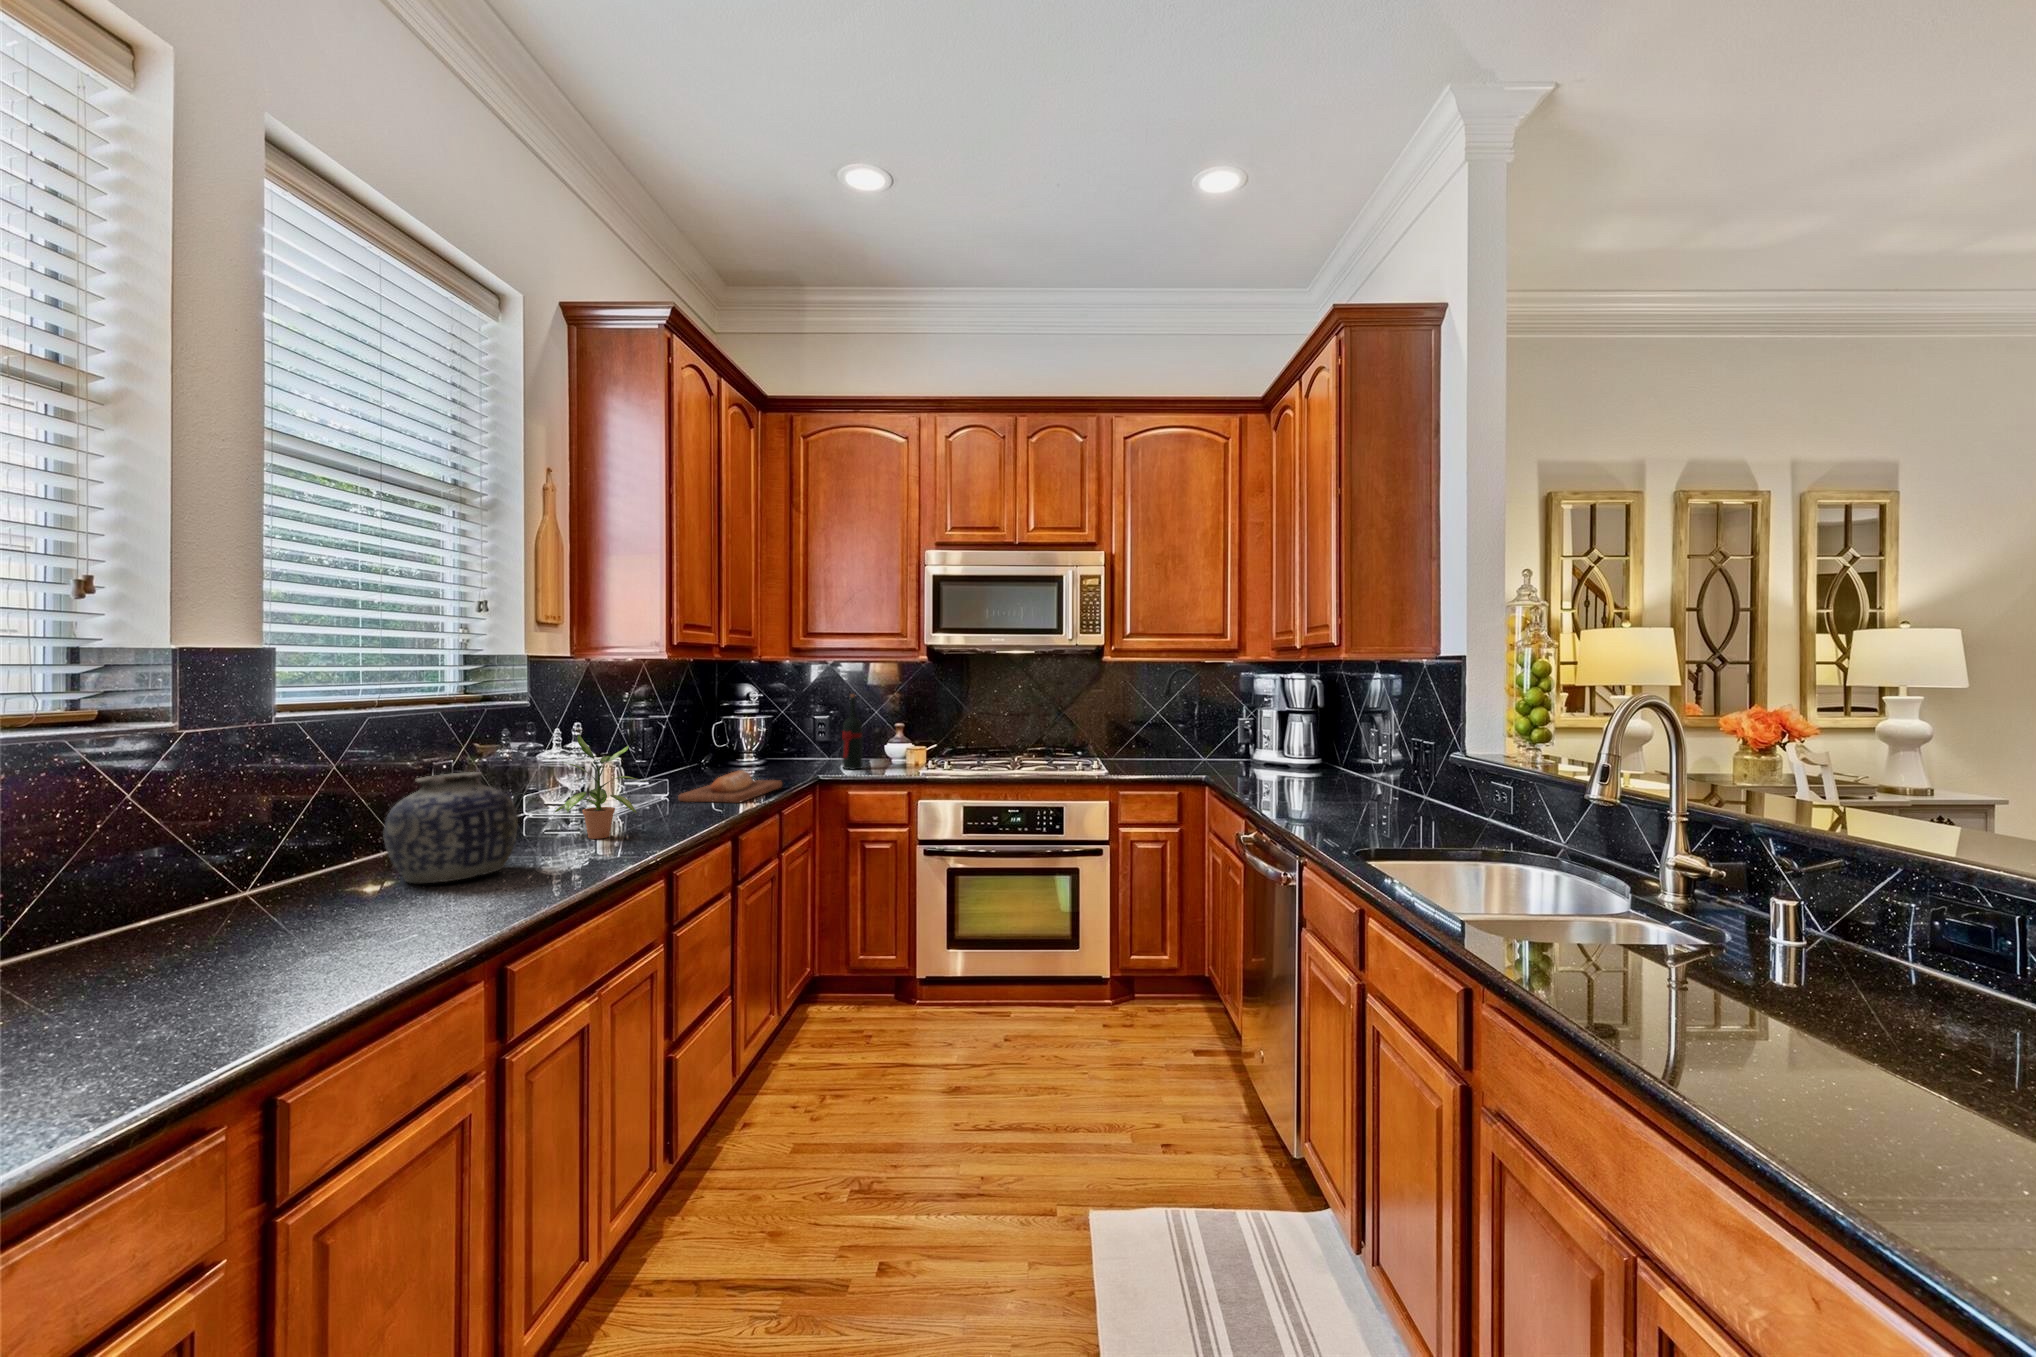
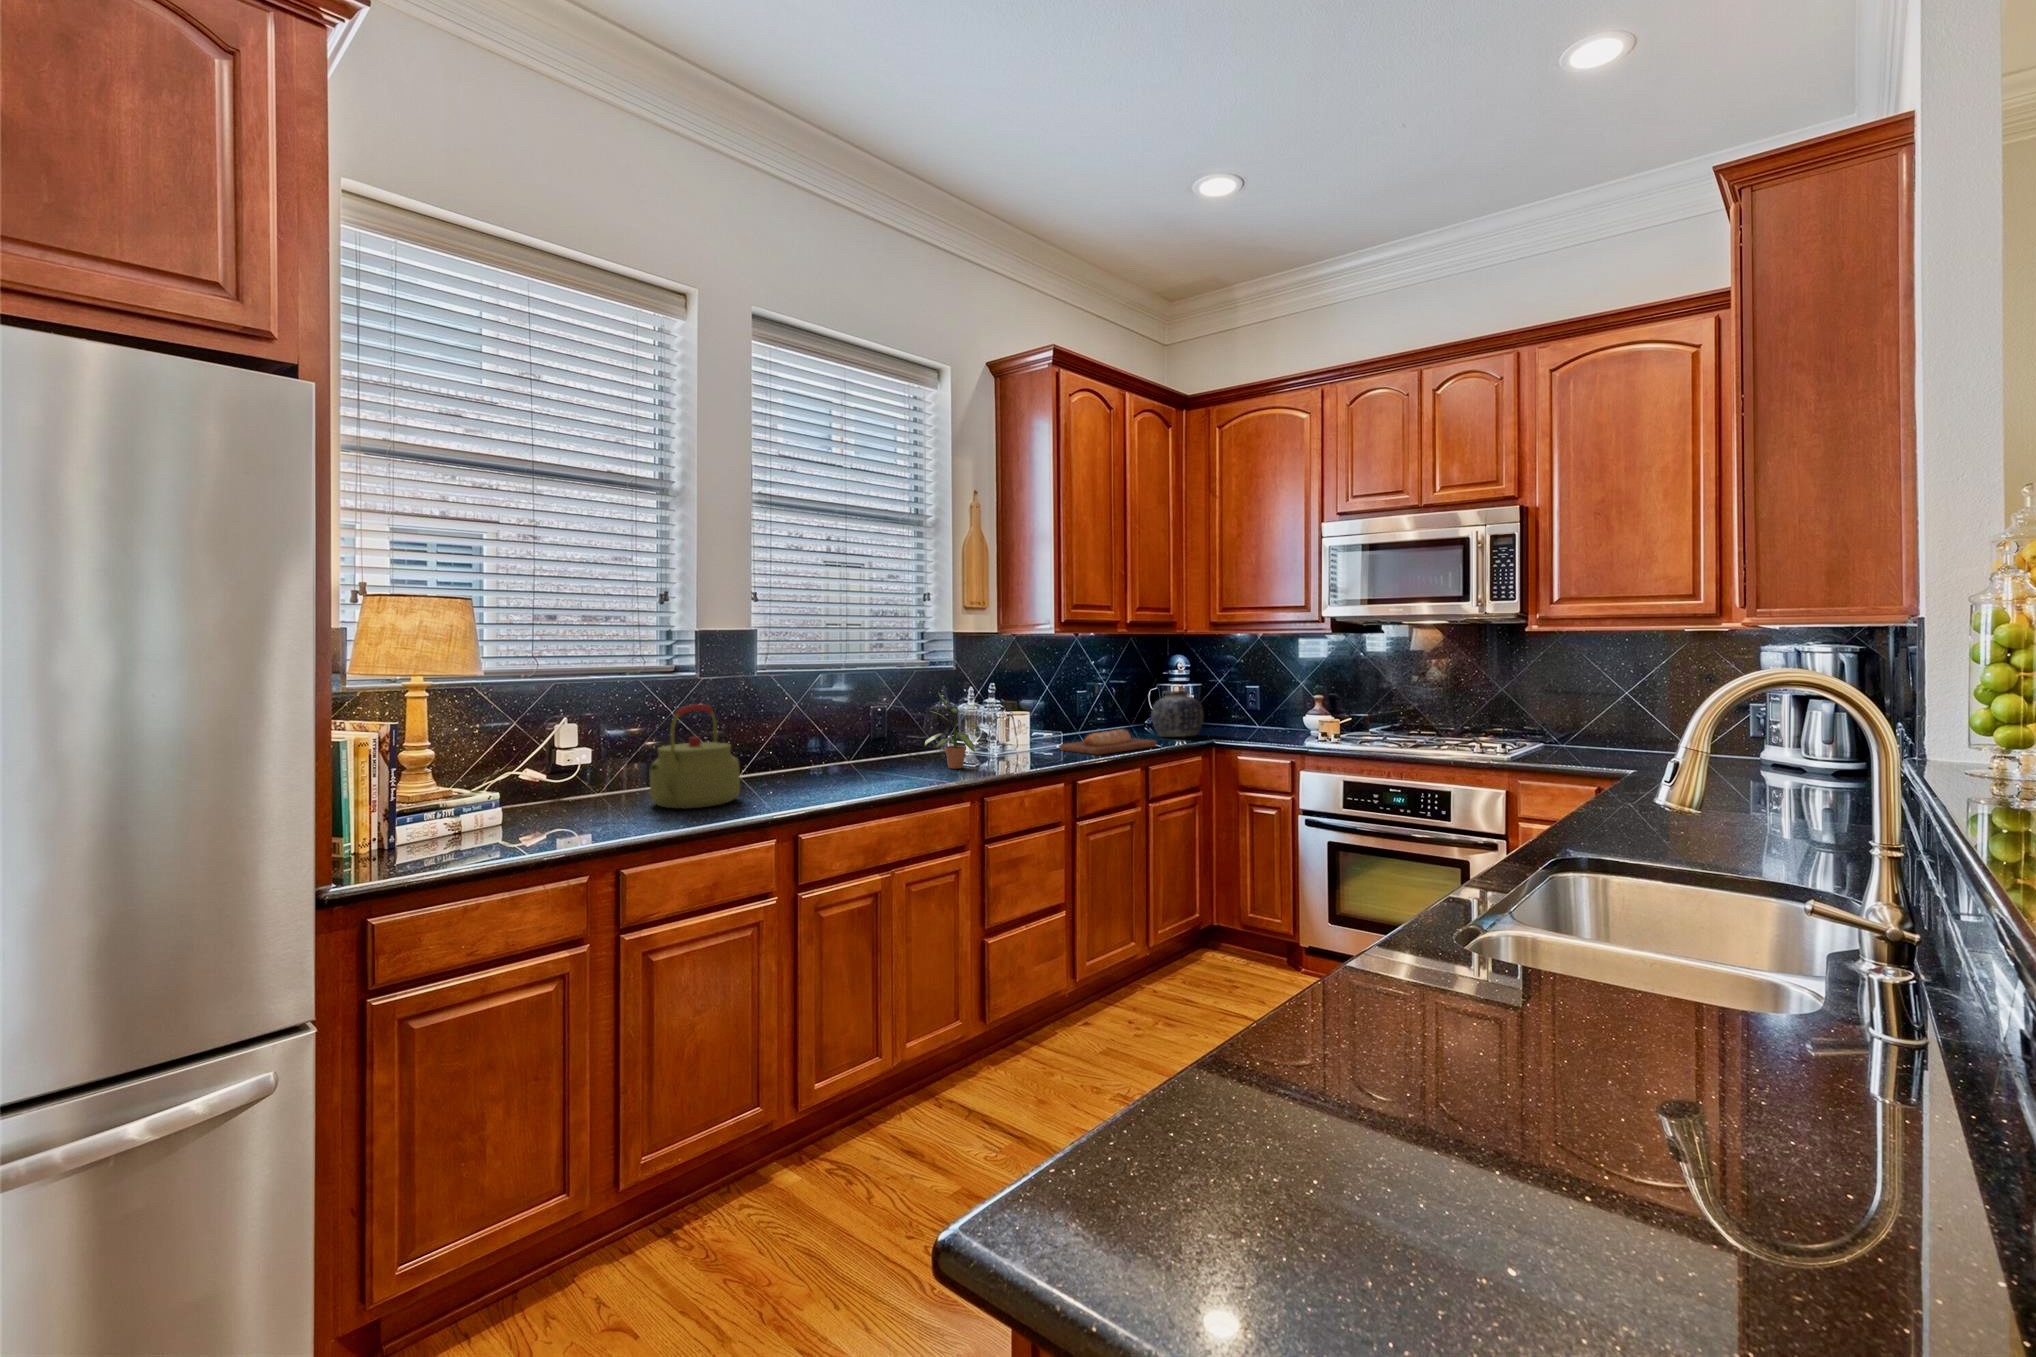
wine bottle: present [842,694,862,769] -> none [1244,666,1265,737]
vase: present [384,772,518,883] -> present [1151,691,1203,737]
kettle: none [163,774,361,969] -> present [650,704,740,809]

